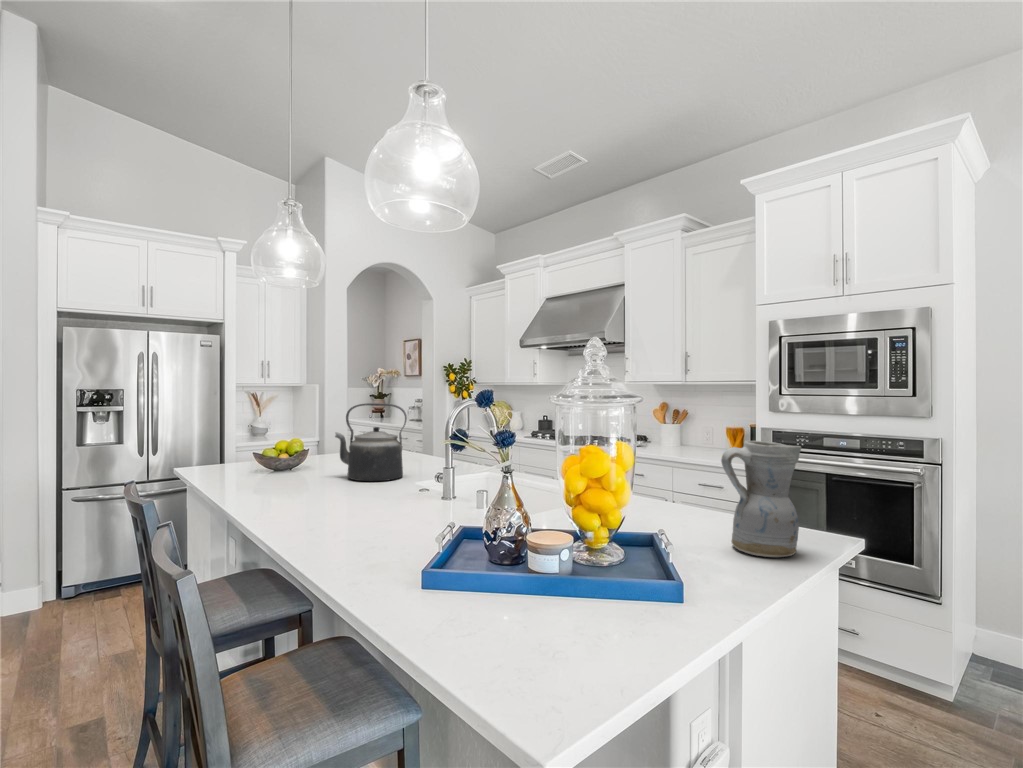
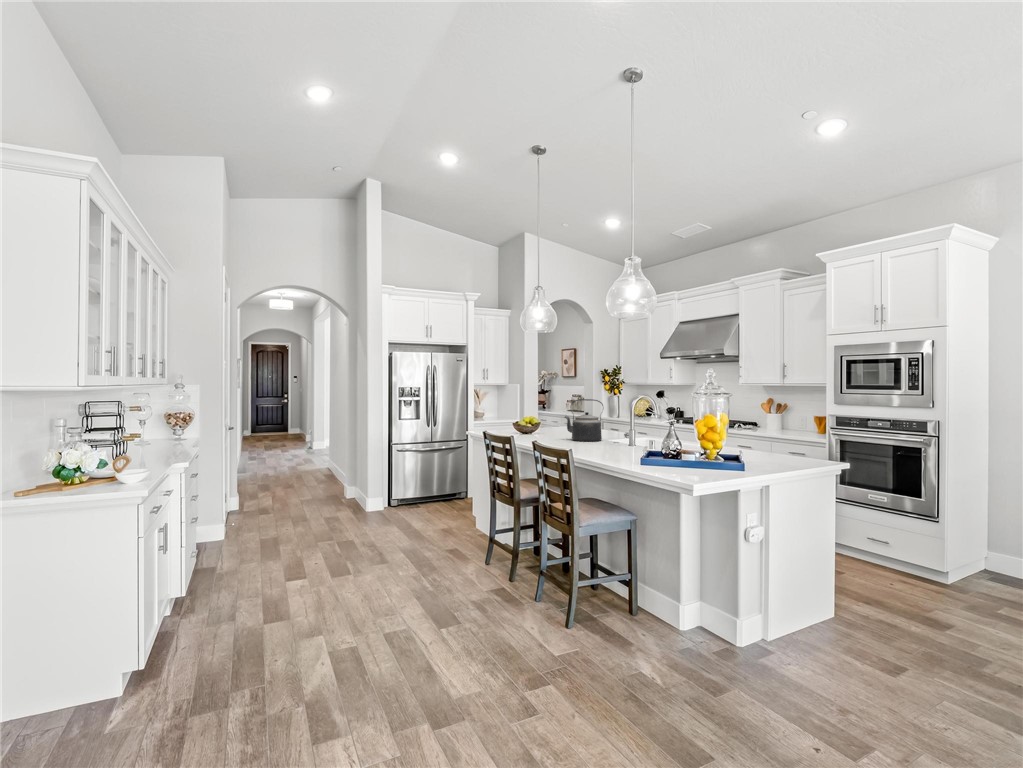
ceramic pitcher: present [721,441,801,557] -> none [770,416,806,465]

